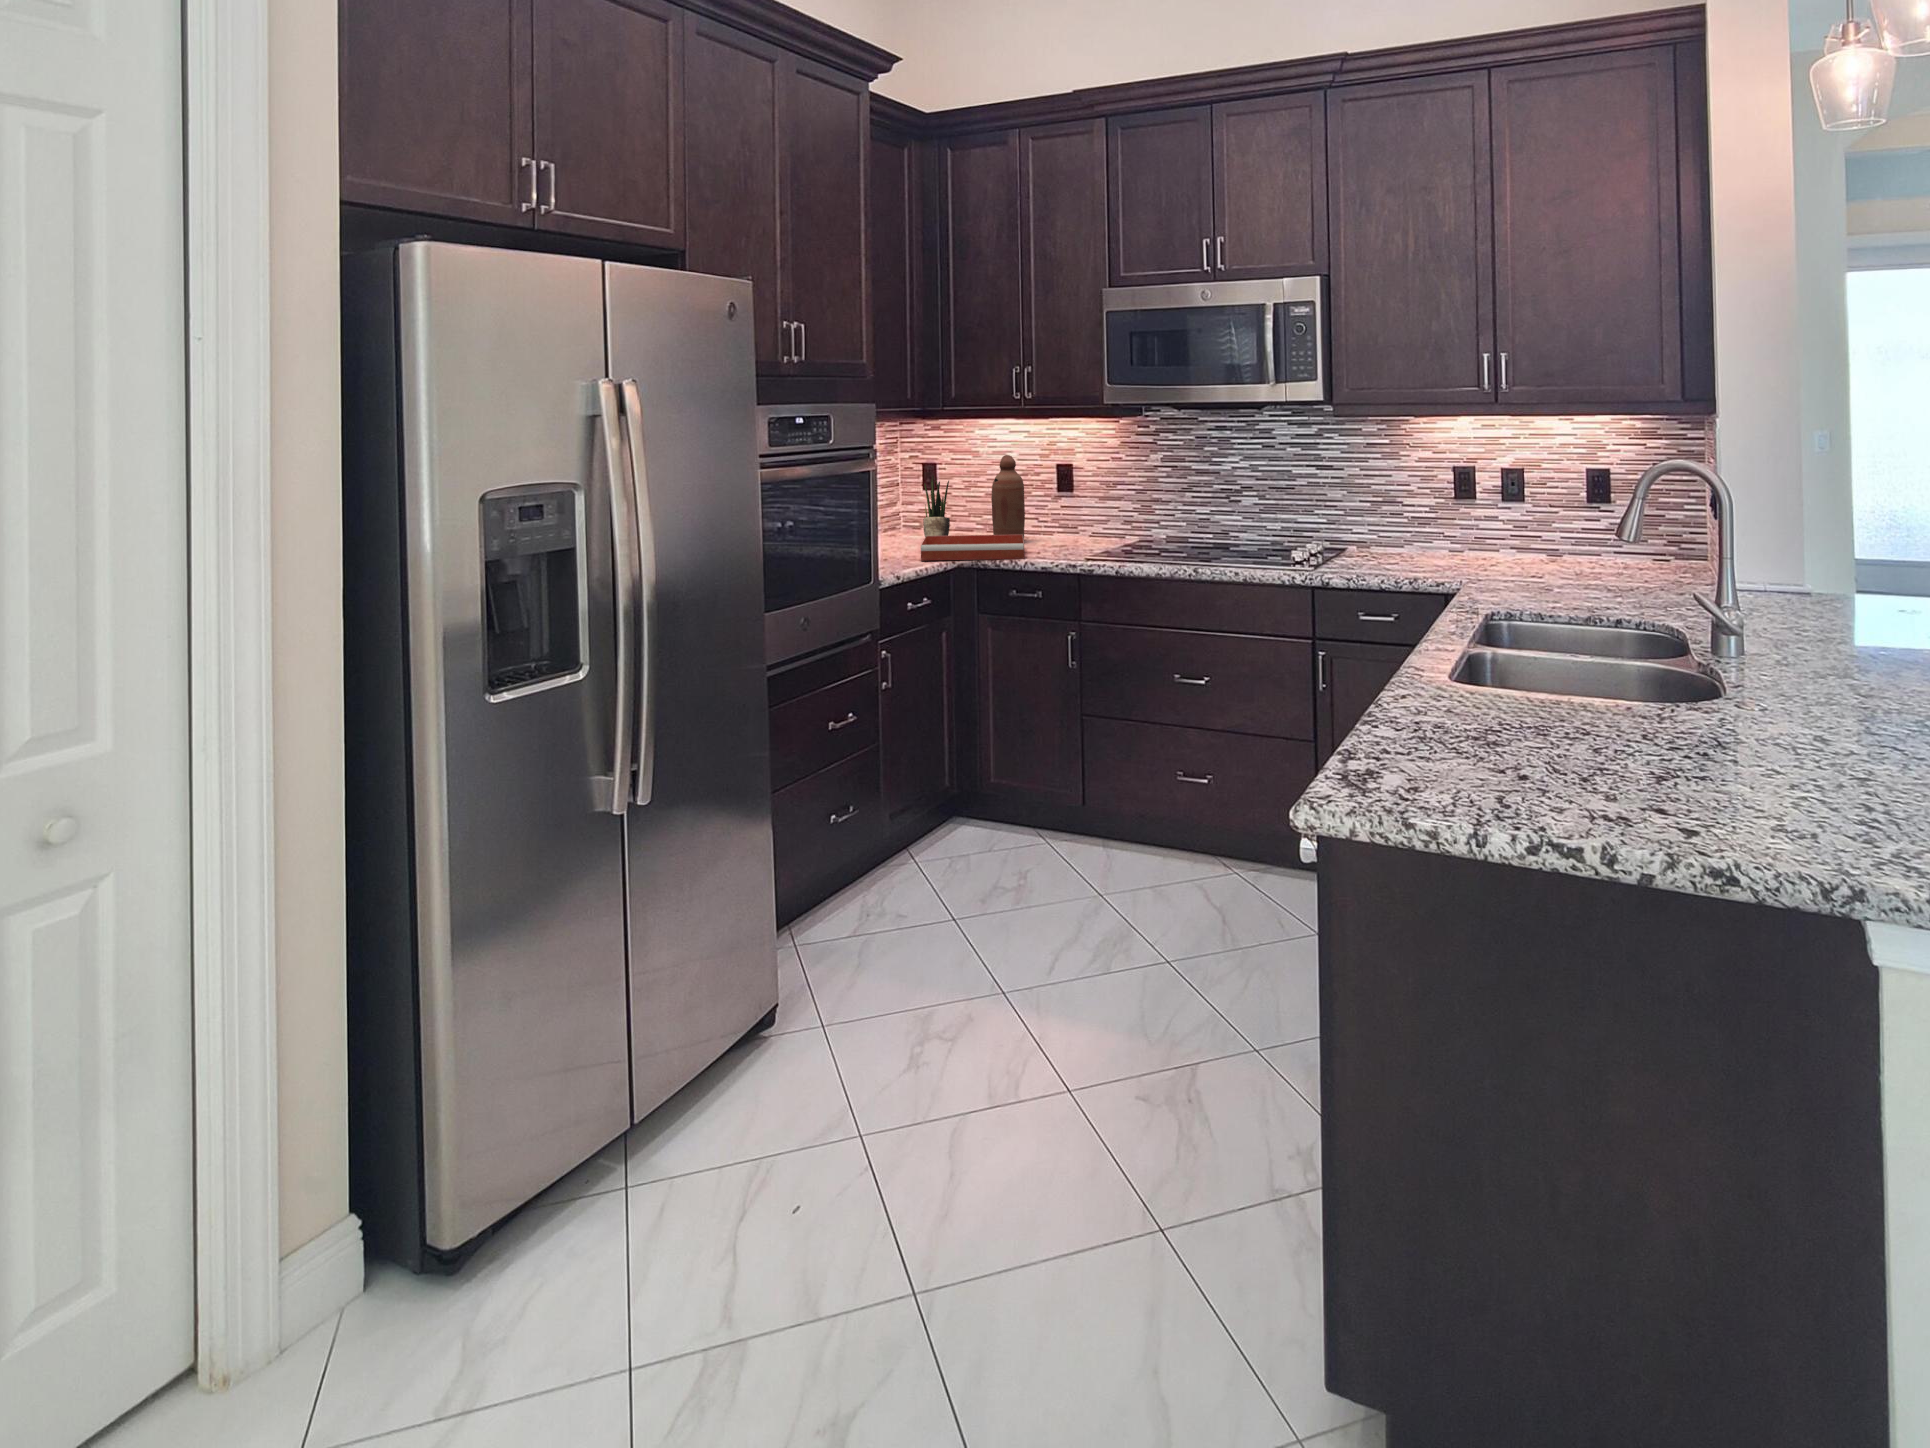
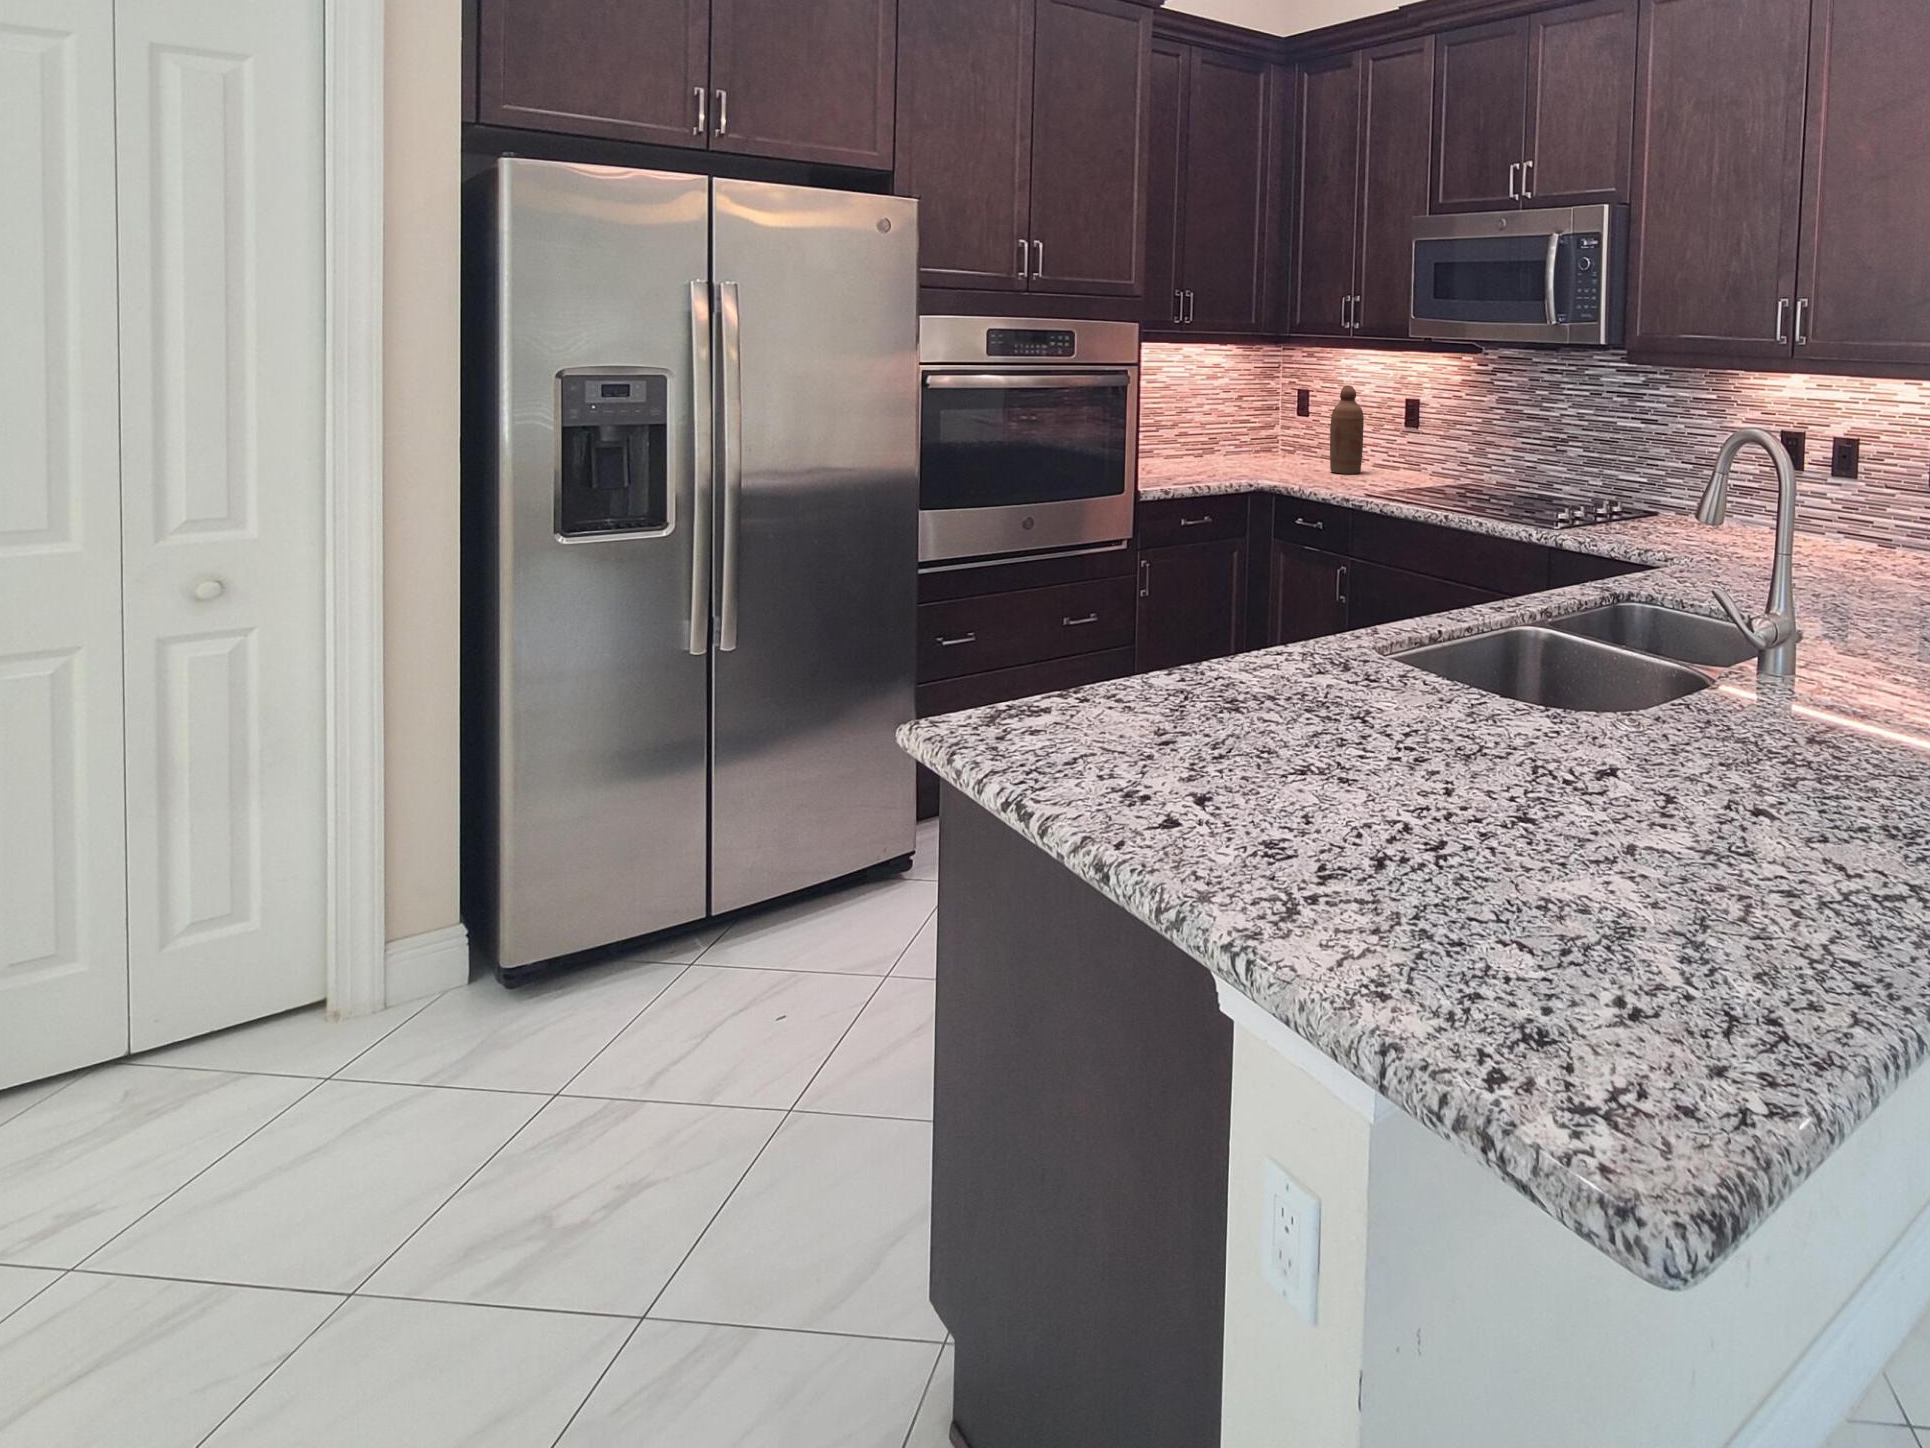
potted plant: present [923,476,950,537] -> none [1272,400,1302,465]
tray: present [921,534,1024,560] -> none [1222,458,1344,488]

